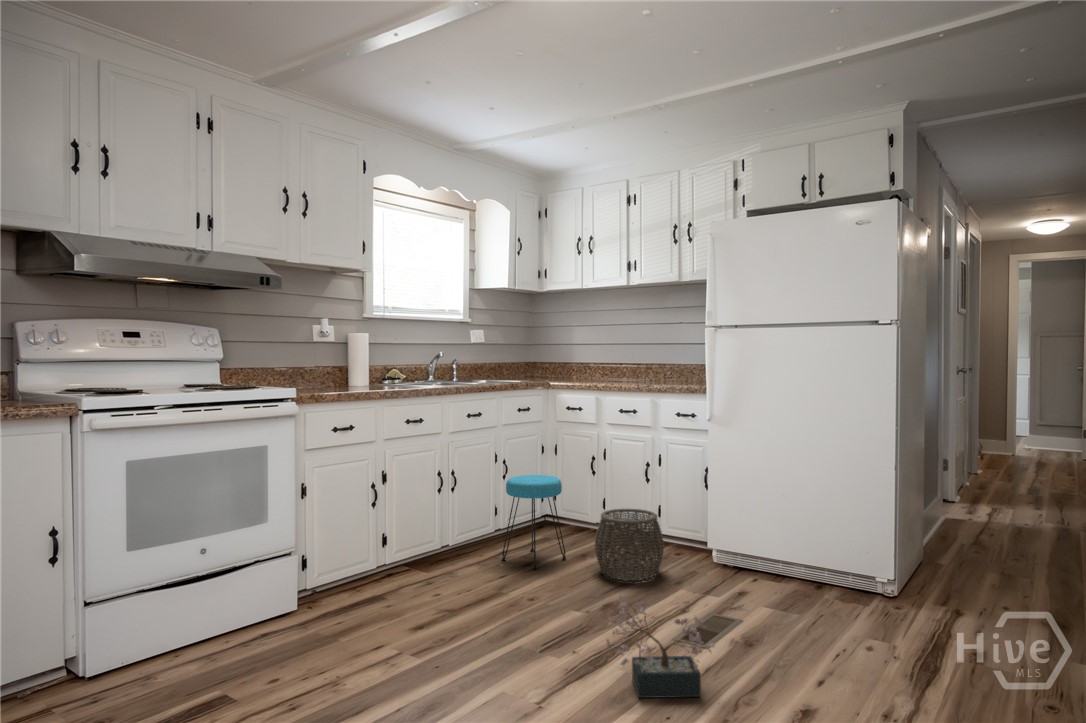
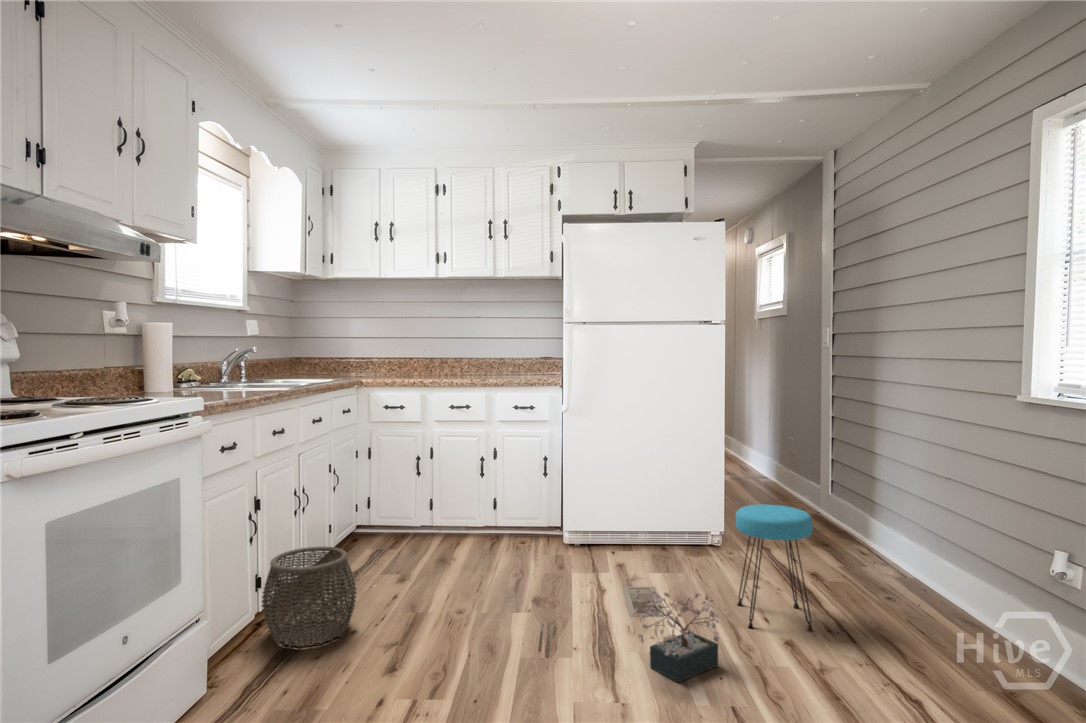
stool: present [502,475,566,568] -> present [735,505,813,630]
woven basket: present [595,509,664,581] -> present [262,547,357,647]

